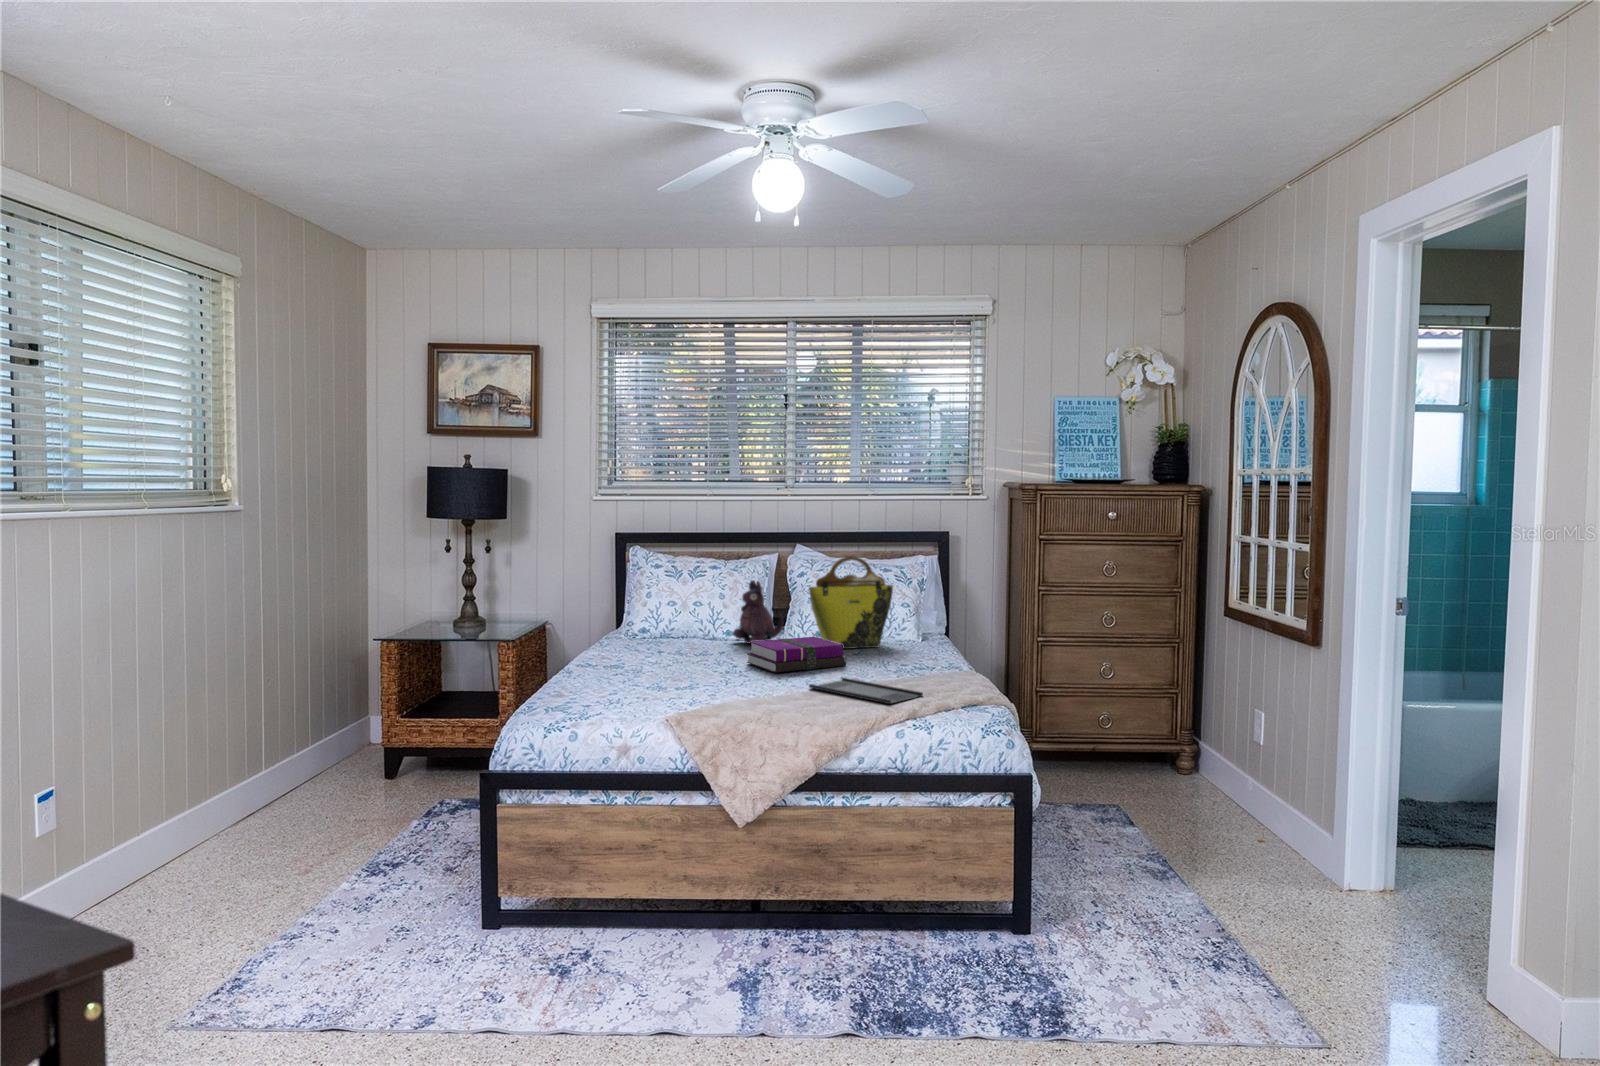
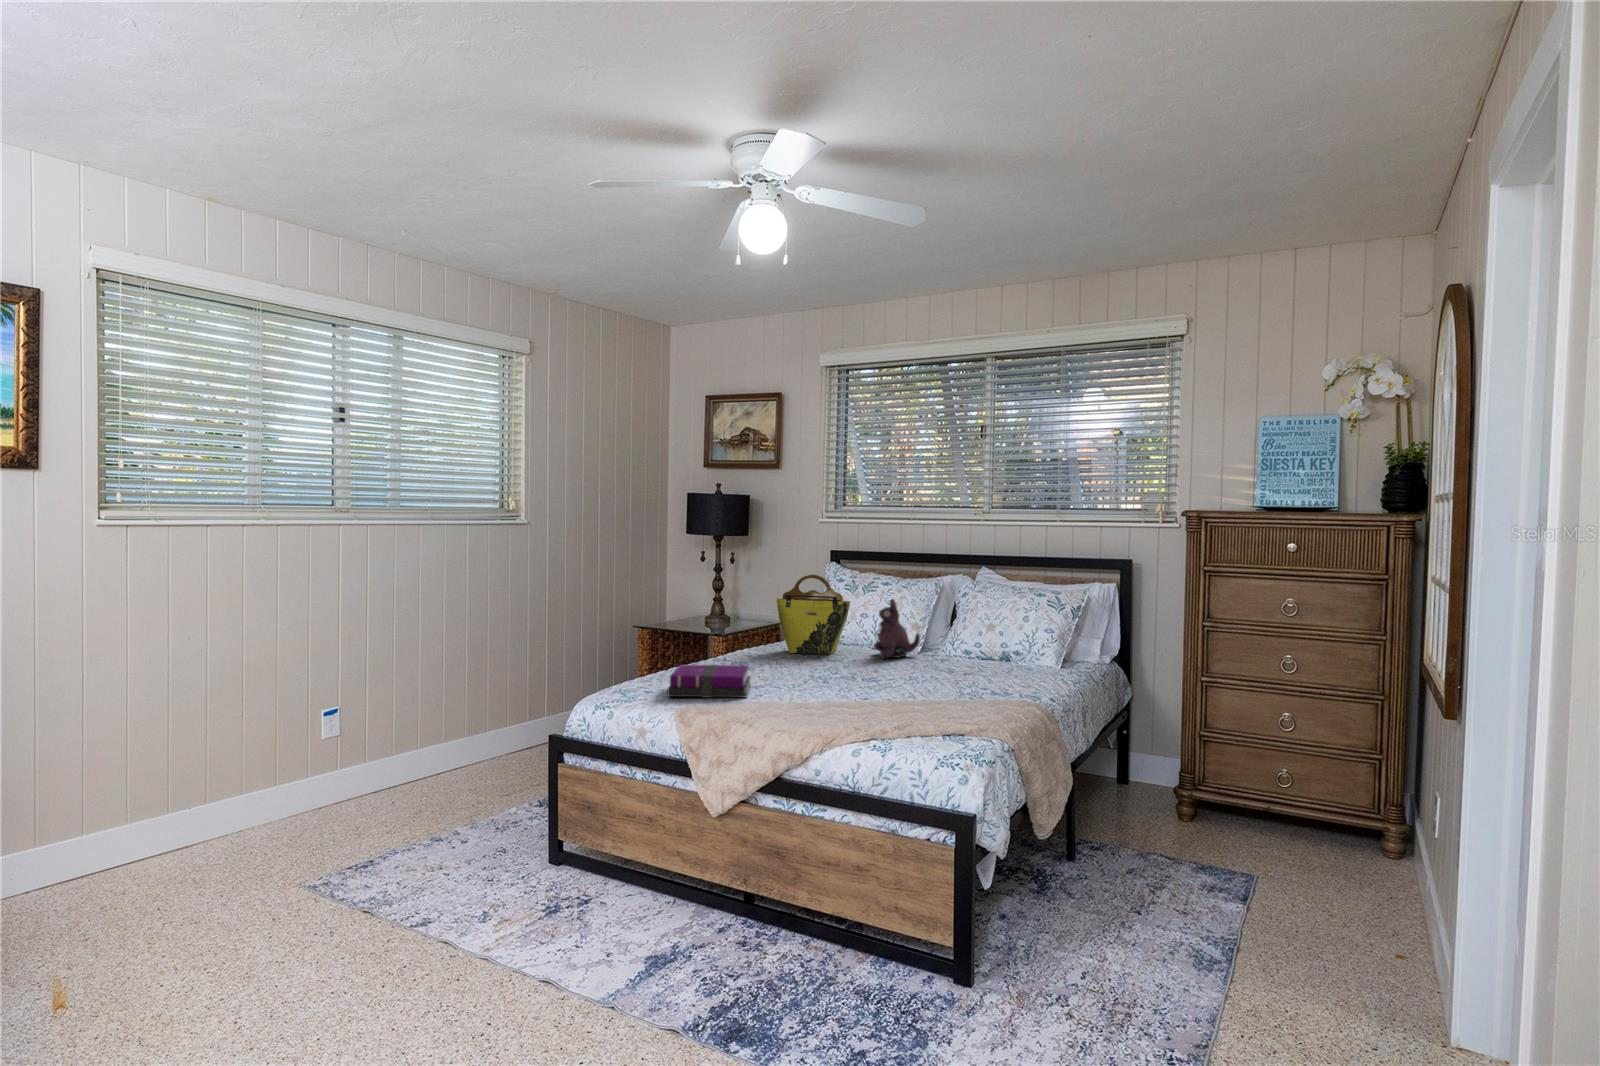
tote bag: present [809,556,893,649] -> present [777,574,850,655]
notebook: present [747,637,846,672] -> present [668,665,751,698]
tray: present [809,678,923,704] -> none [842,695,922,725]

